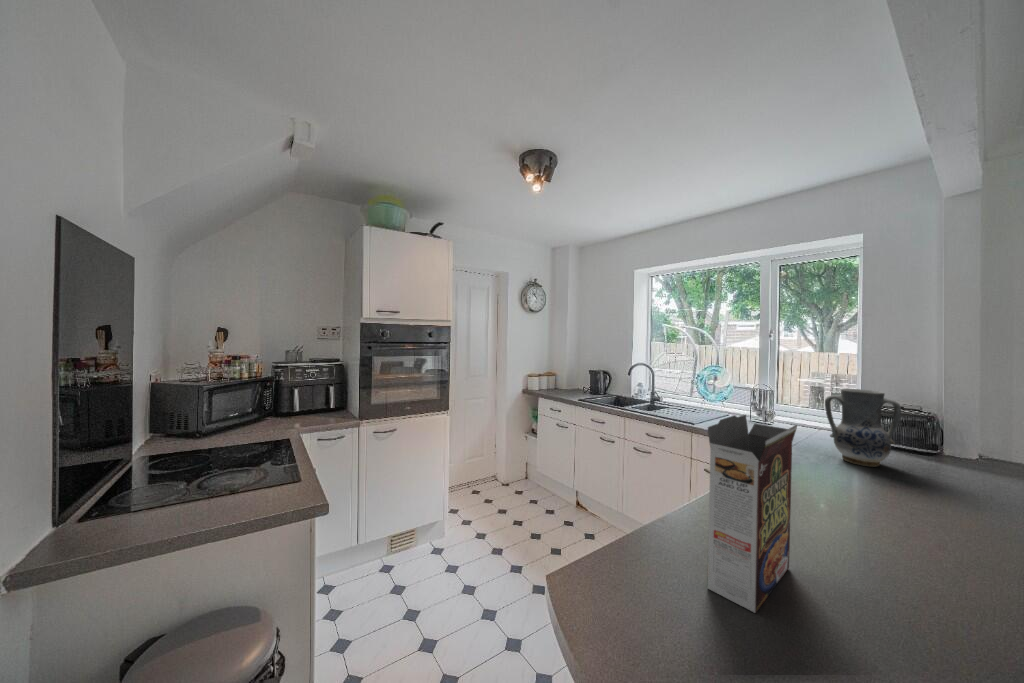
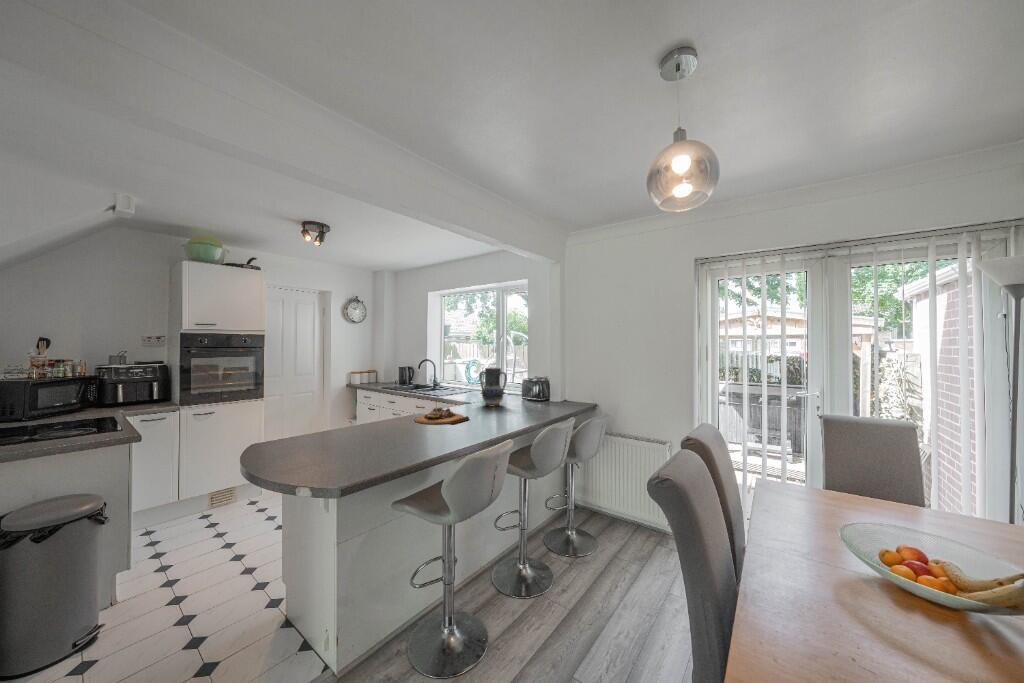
cereal box: present [707,415,797,613] -> none [318,373,370,441]
cutting board: none [786,482,955,547] -> present [415,408,469,424]

